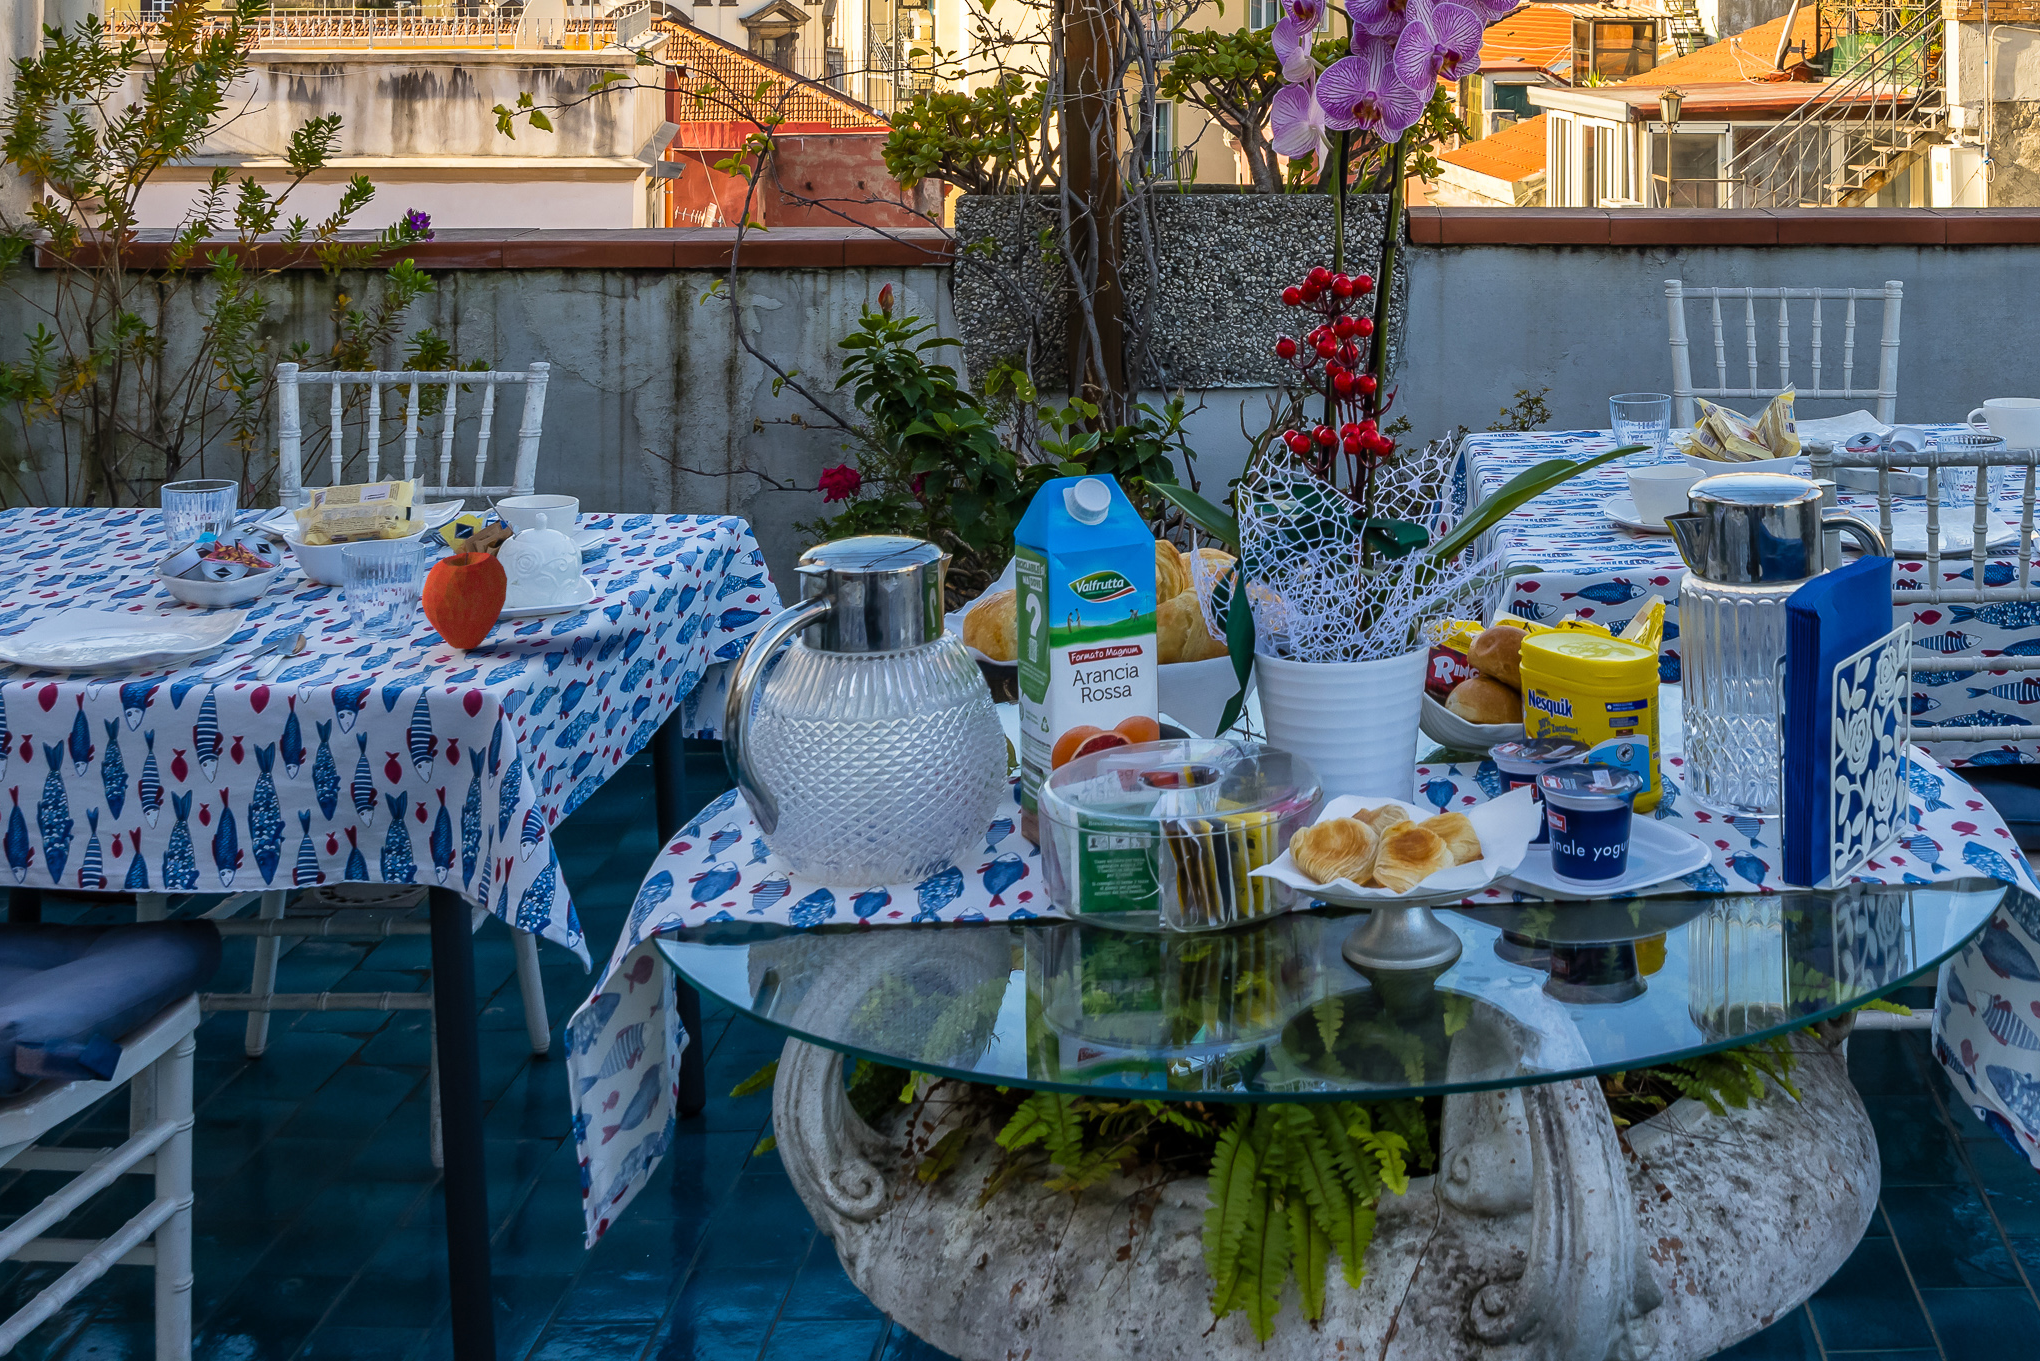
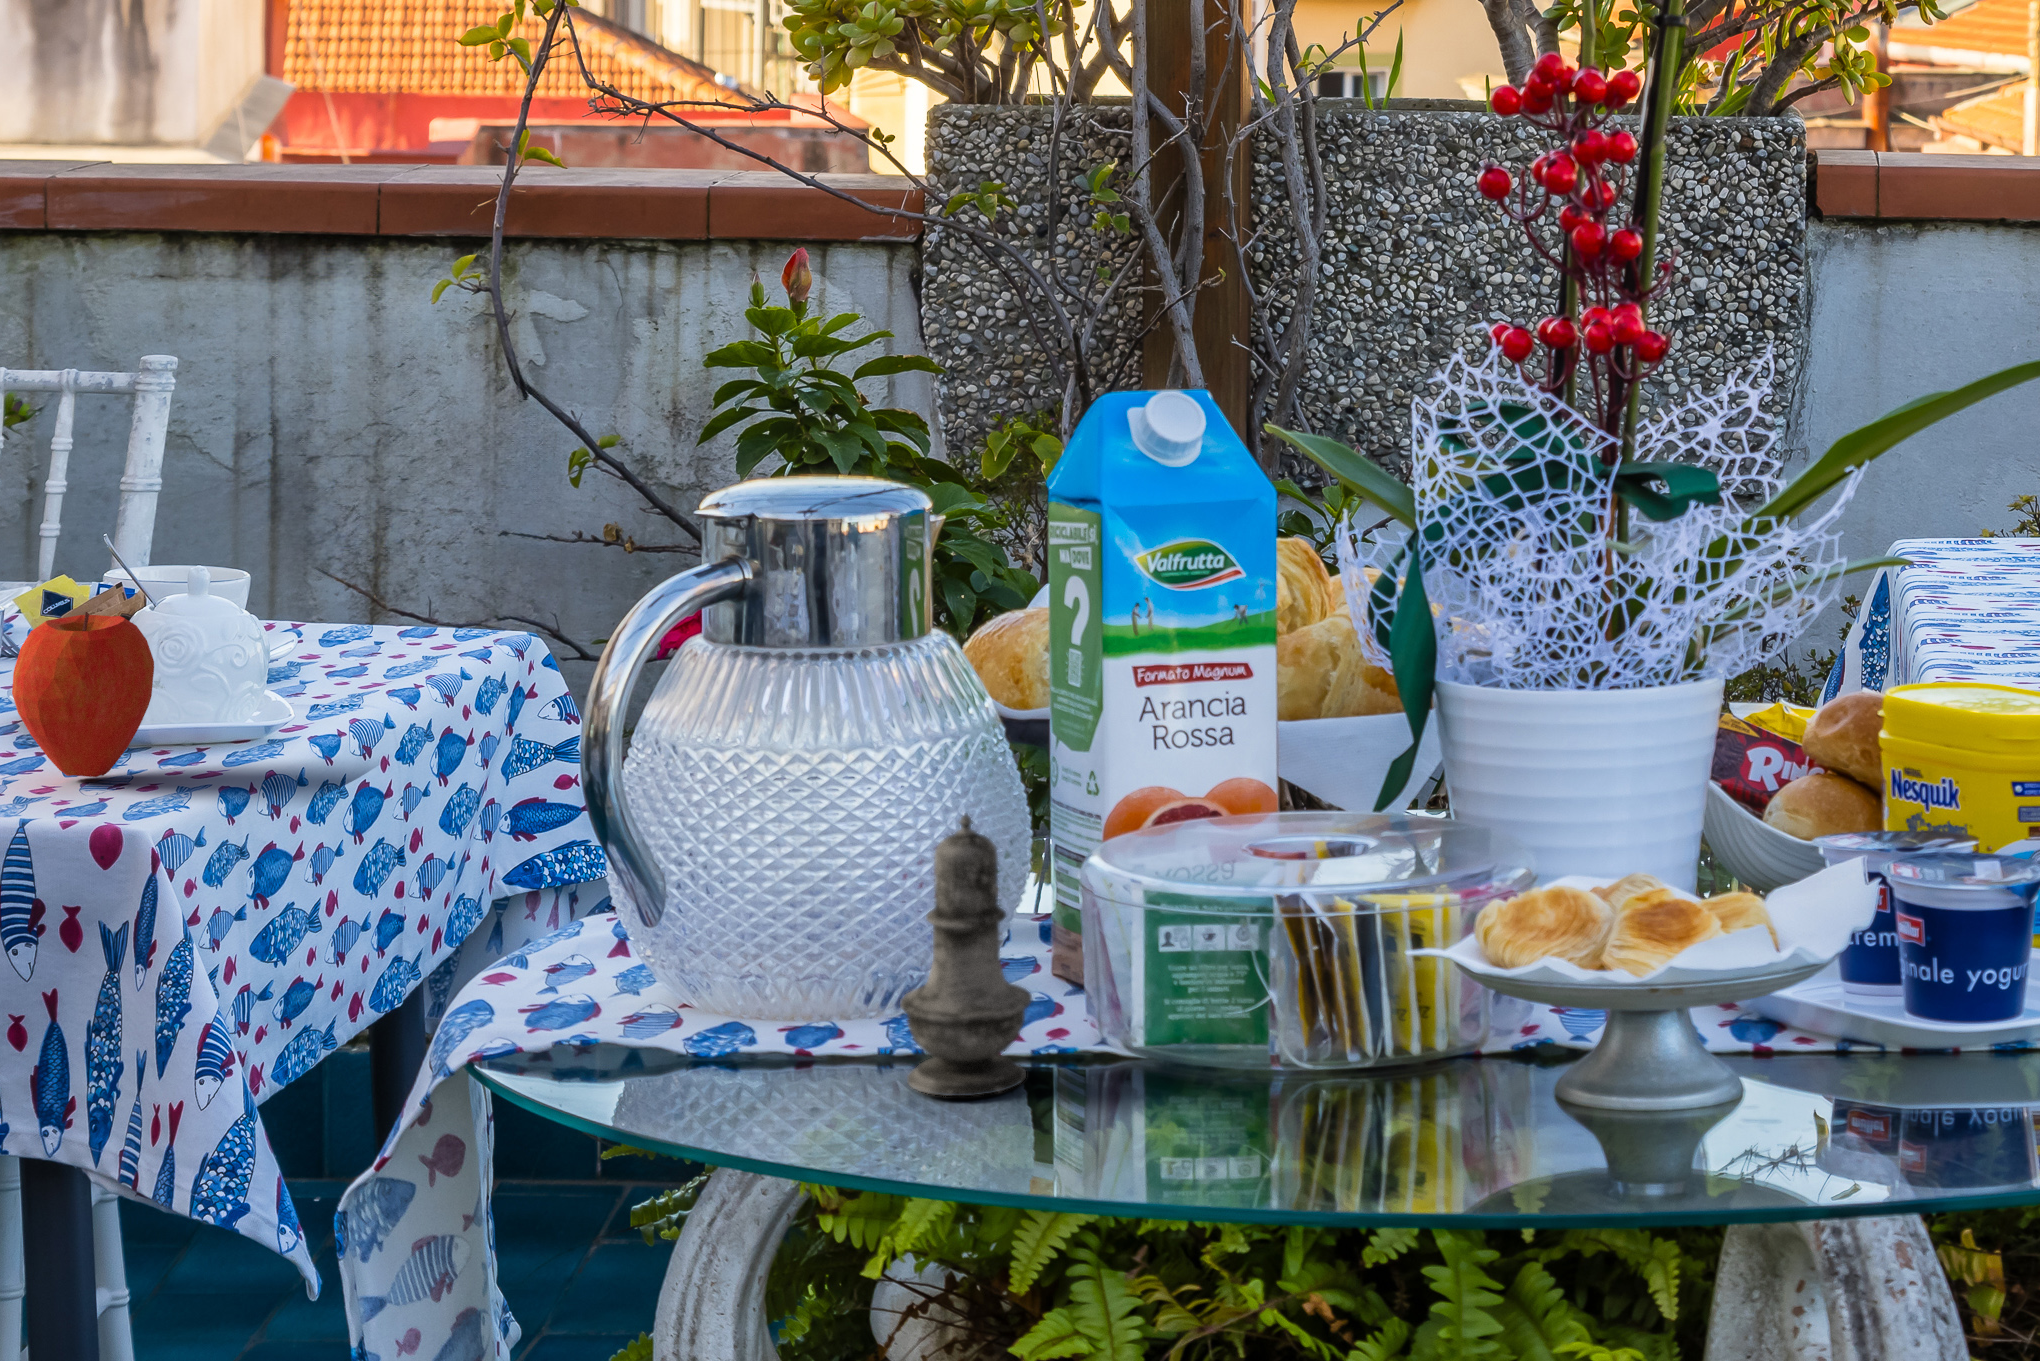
salt shaker: none [921,789,1007,982] -> present [900,814,1032,1096]

